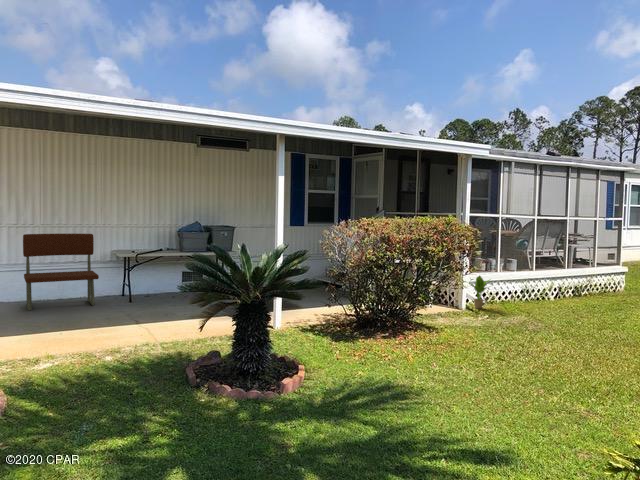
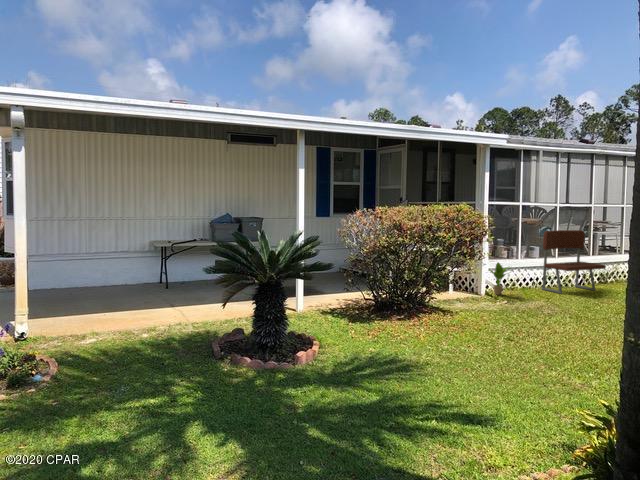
bench: present [23,233,99,311] -> present [542,230,606,294]

